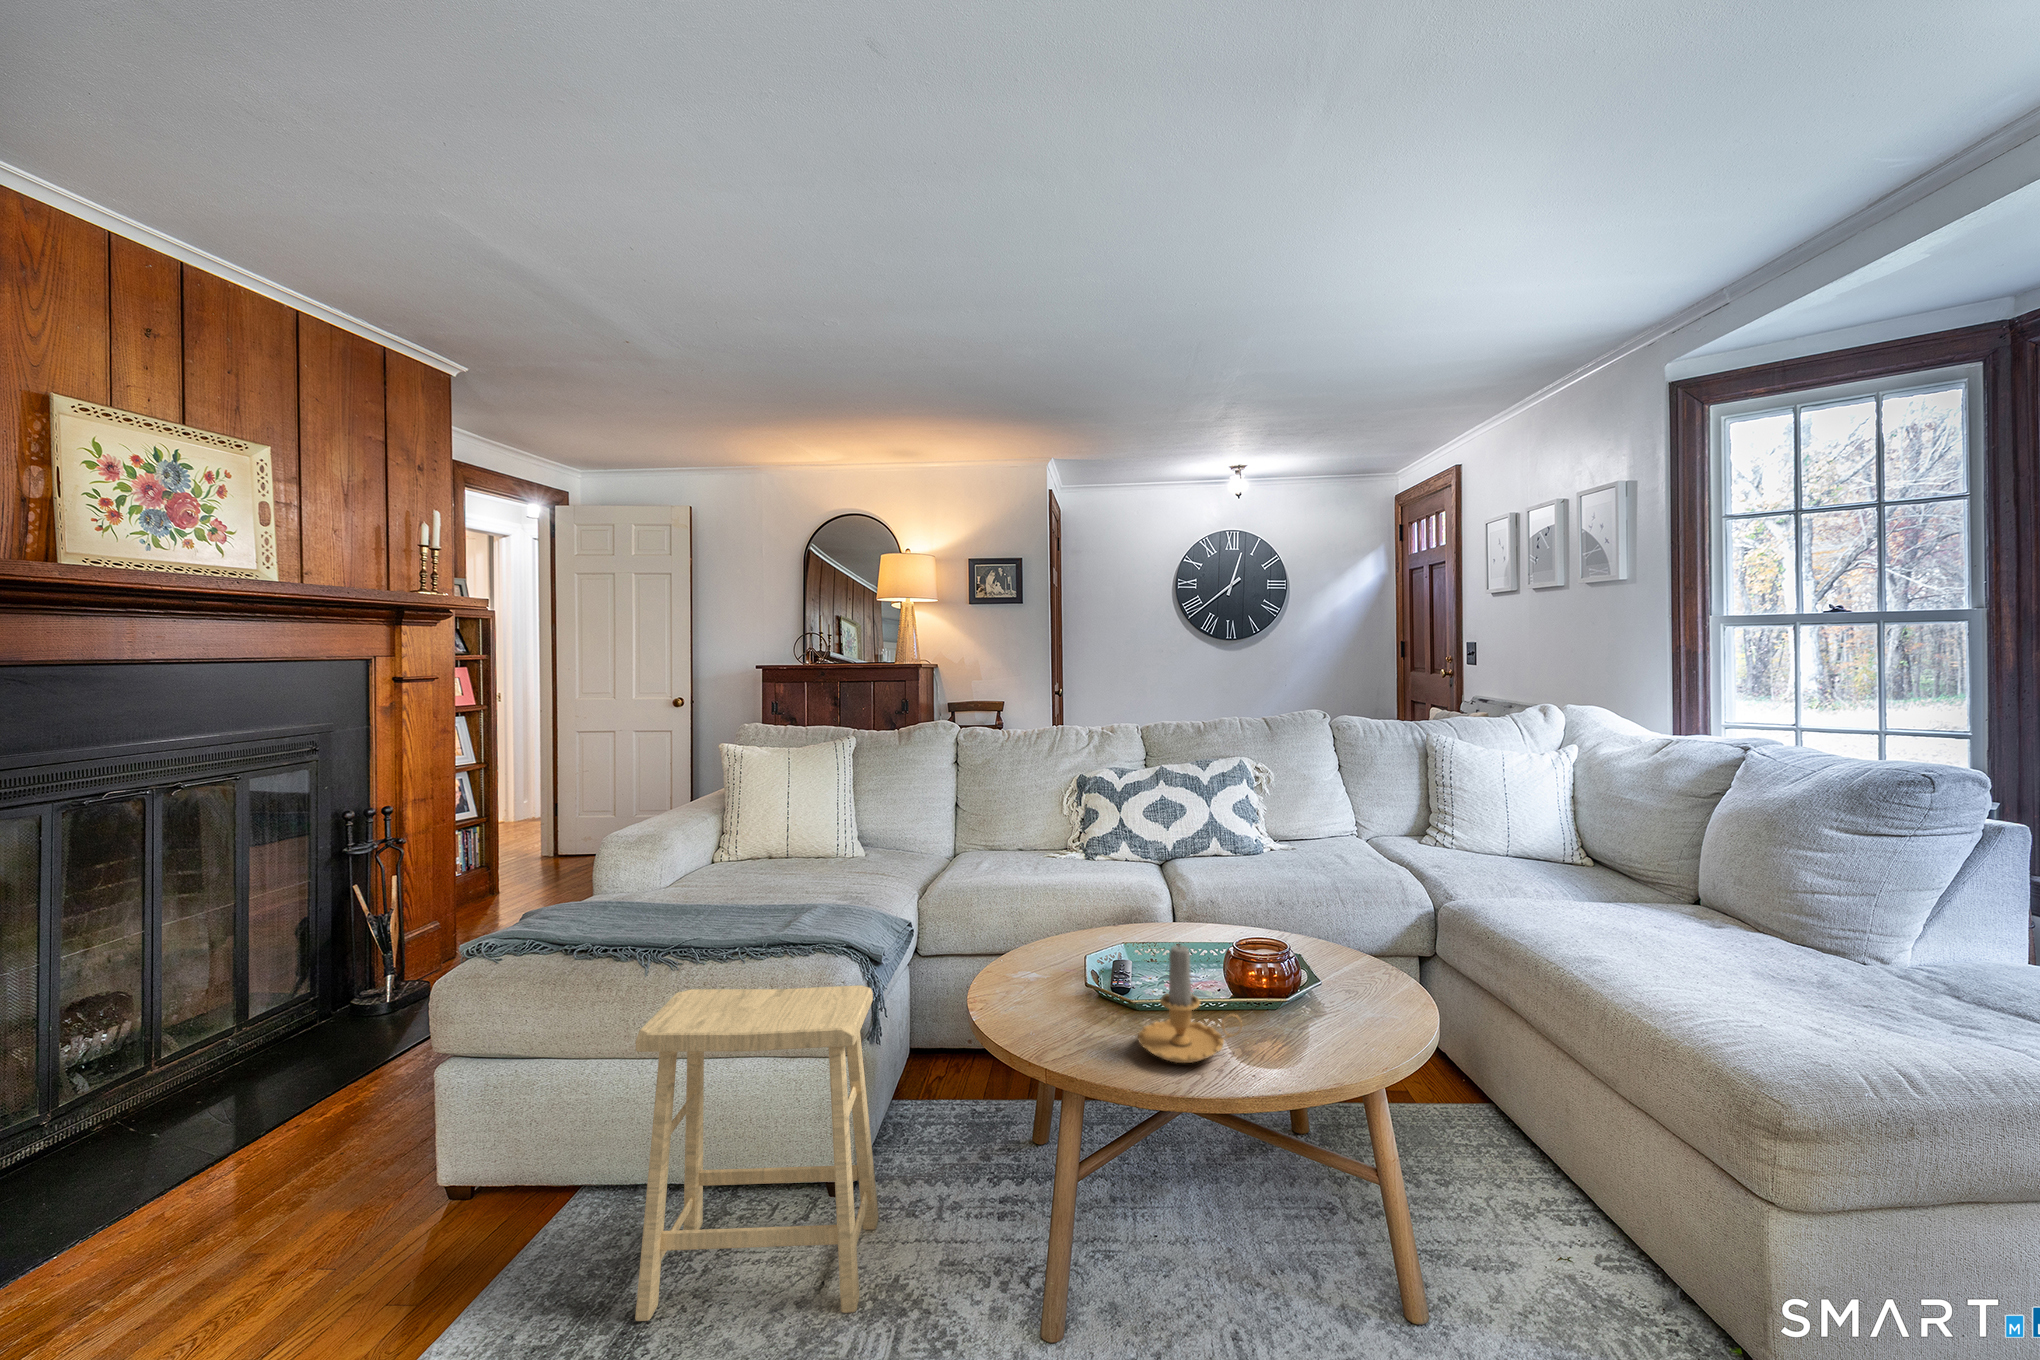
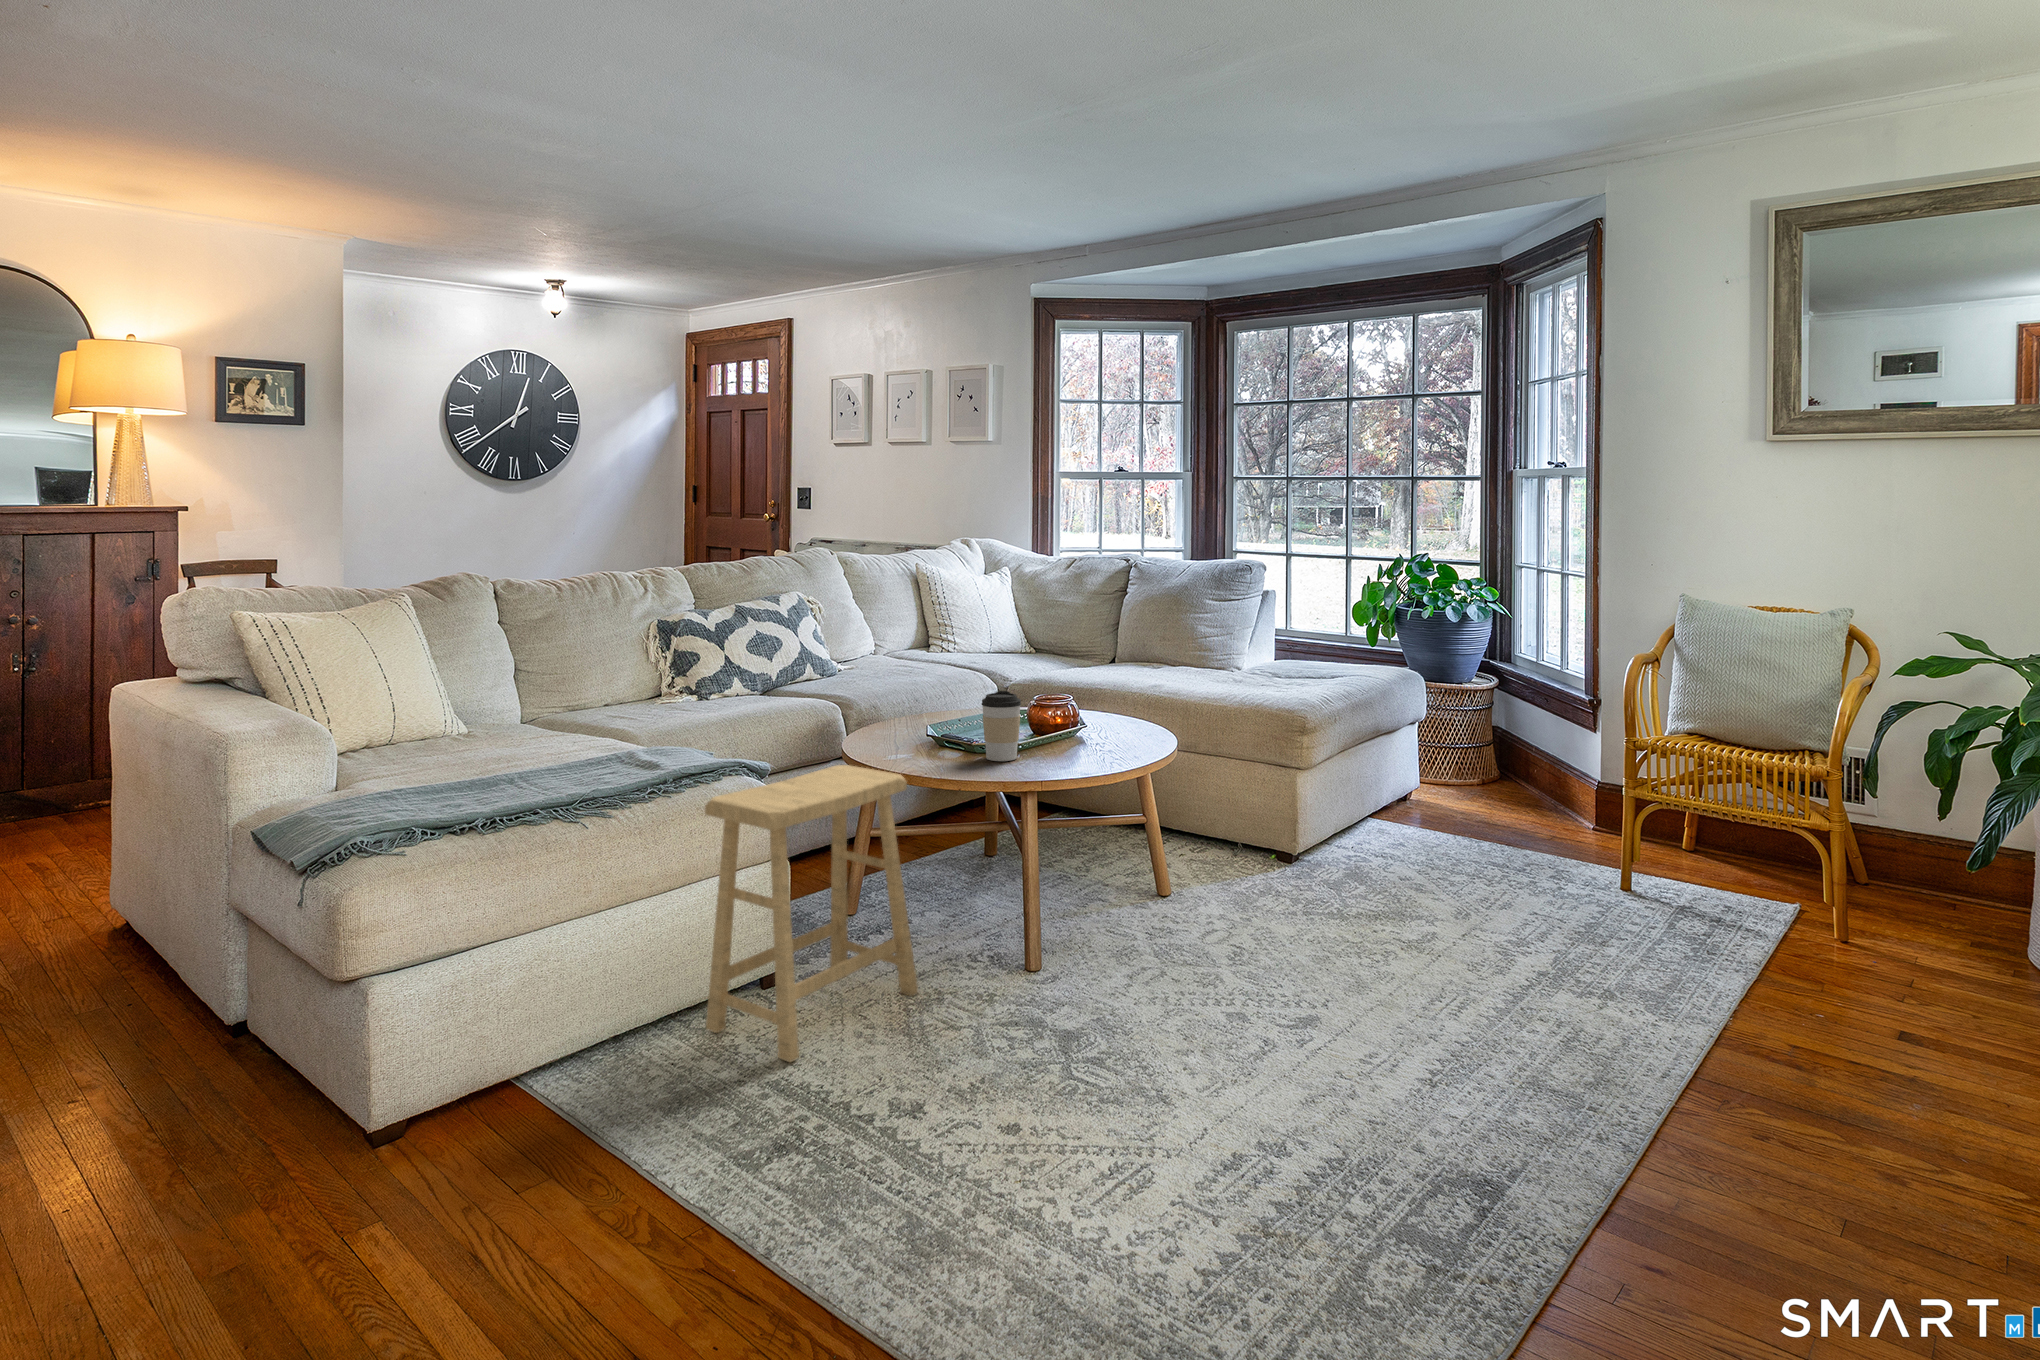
coffee cup: none [1040,942,1093,1044] -> present [982,691,1021,761]
candle: present [1138,942,1242,1063] -> none [1040,675,1098,752]

